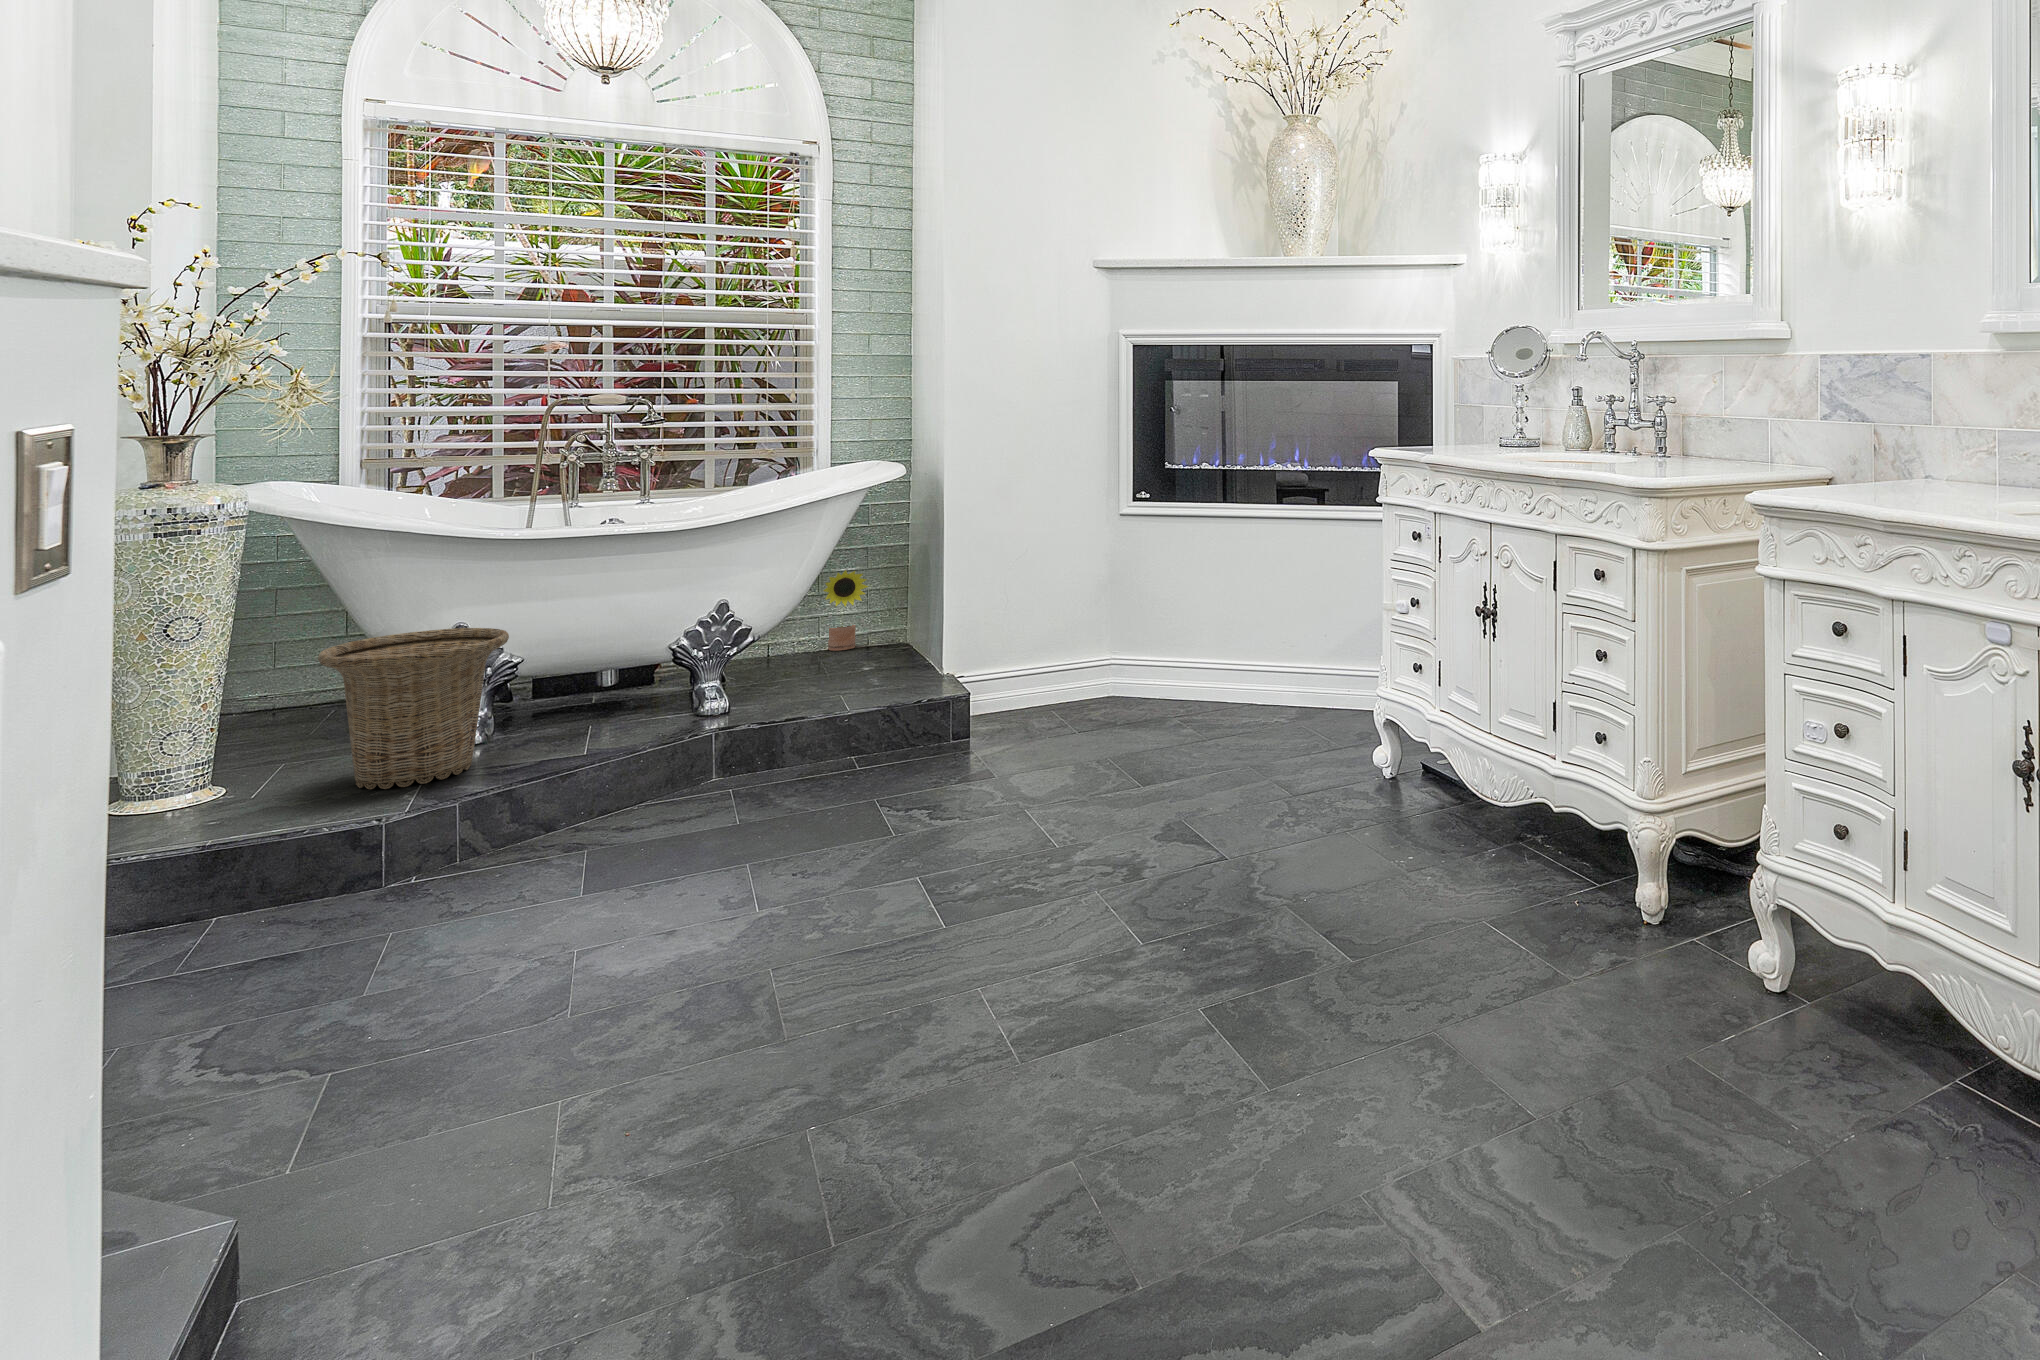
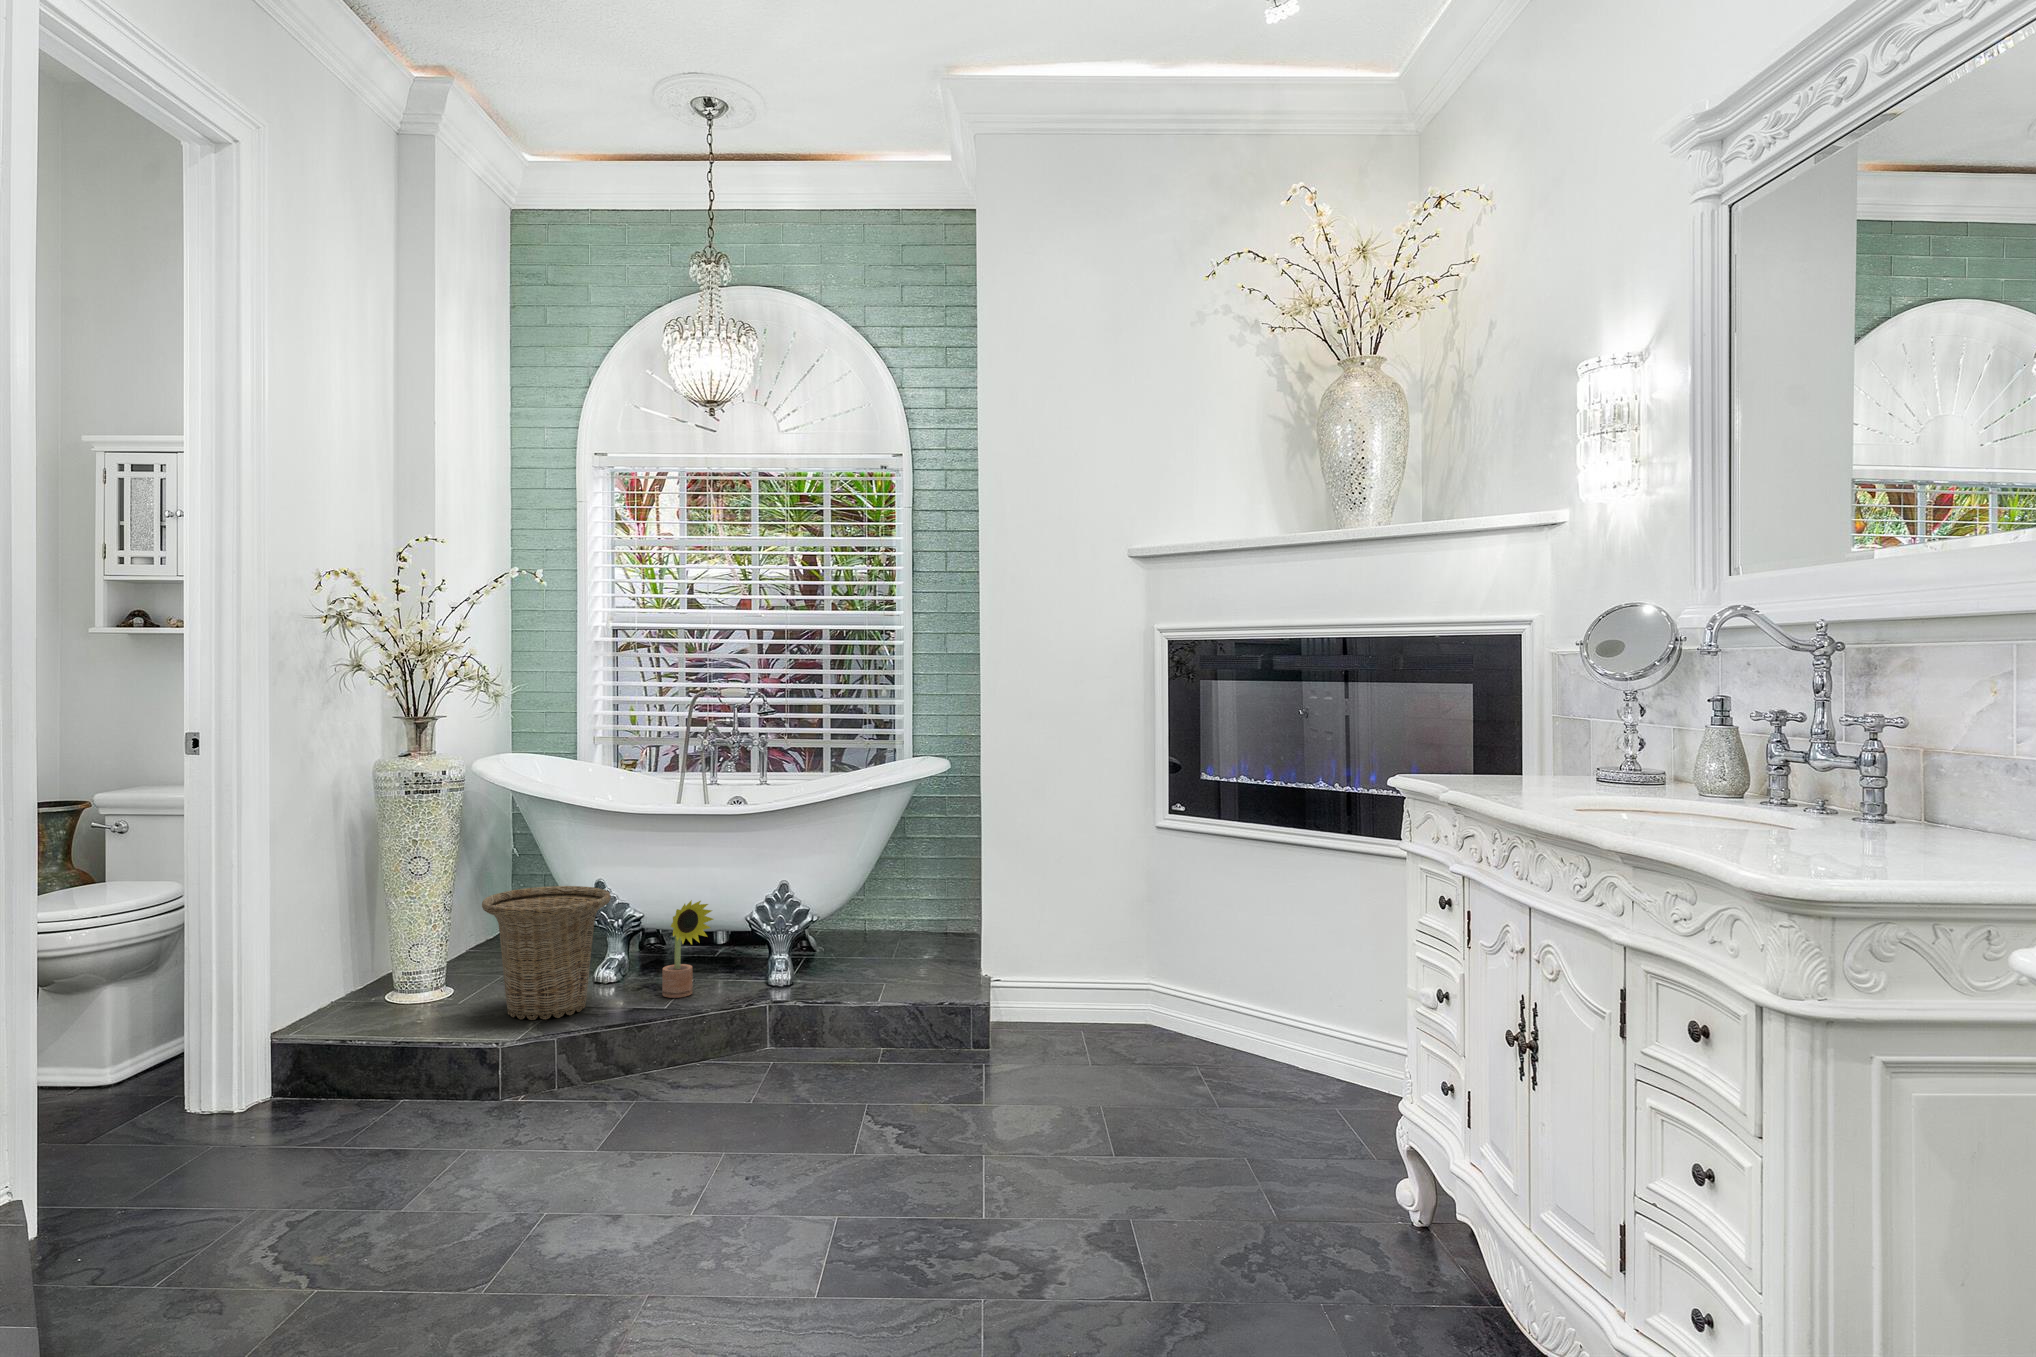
decorative plant: present [823,570,868,651] -> present [662,900,713,998]

